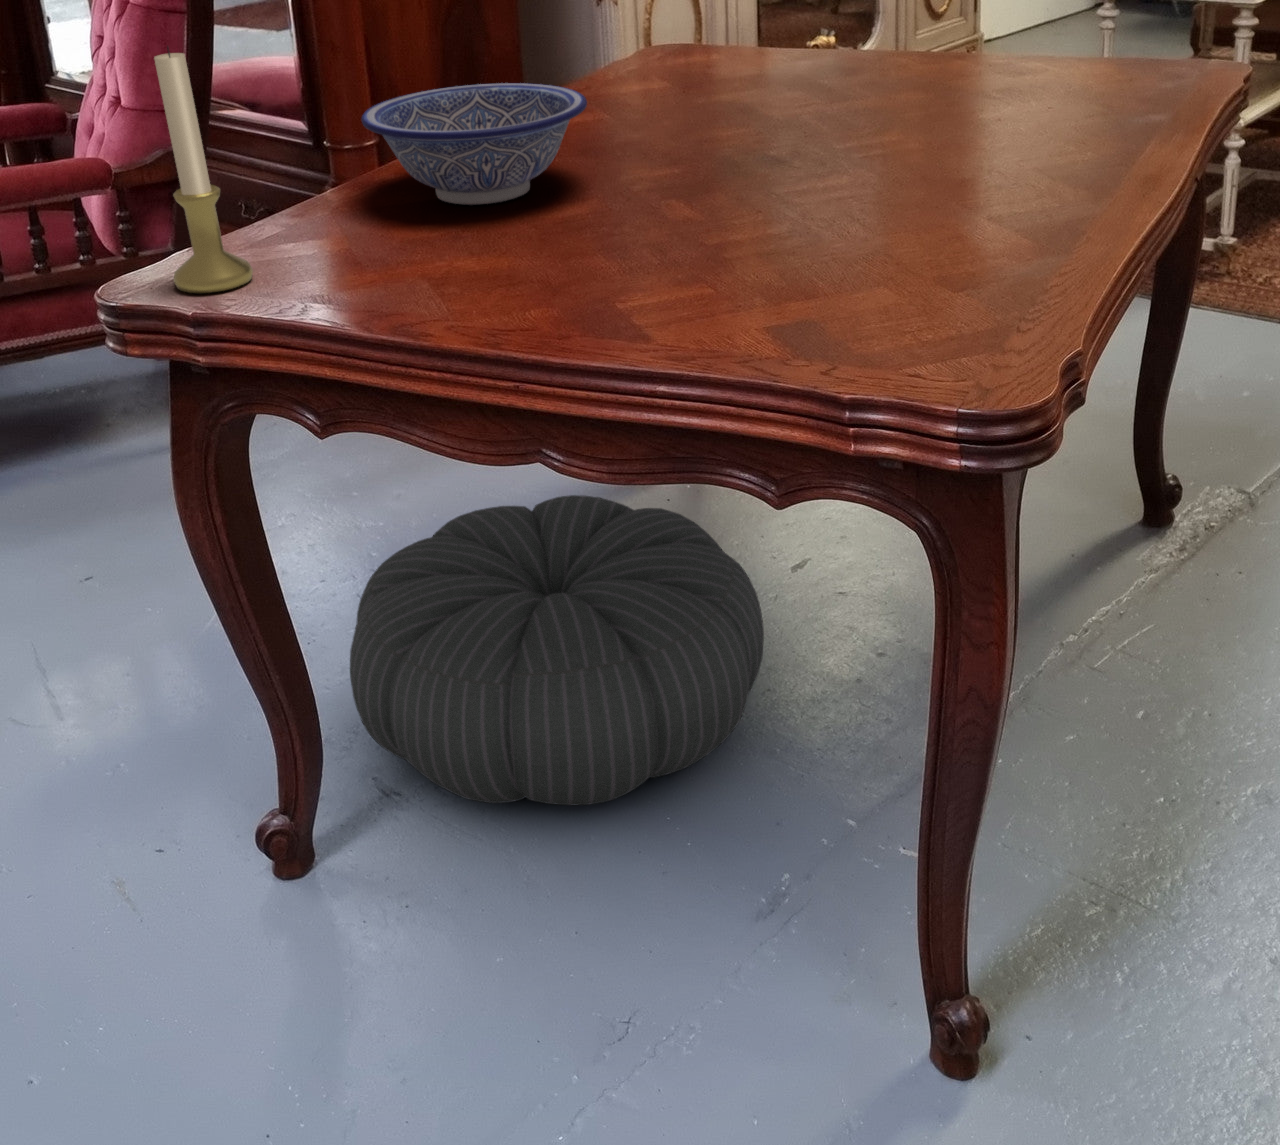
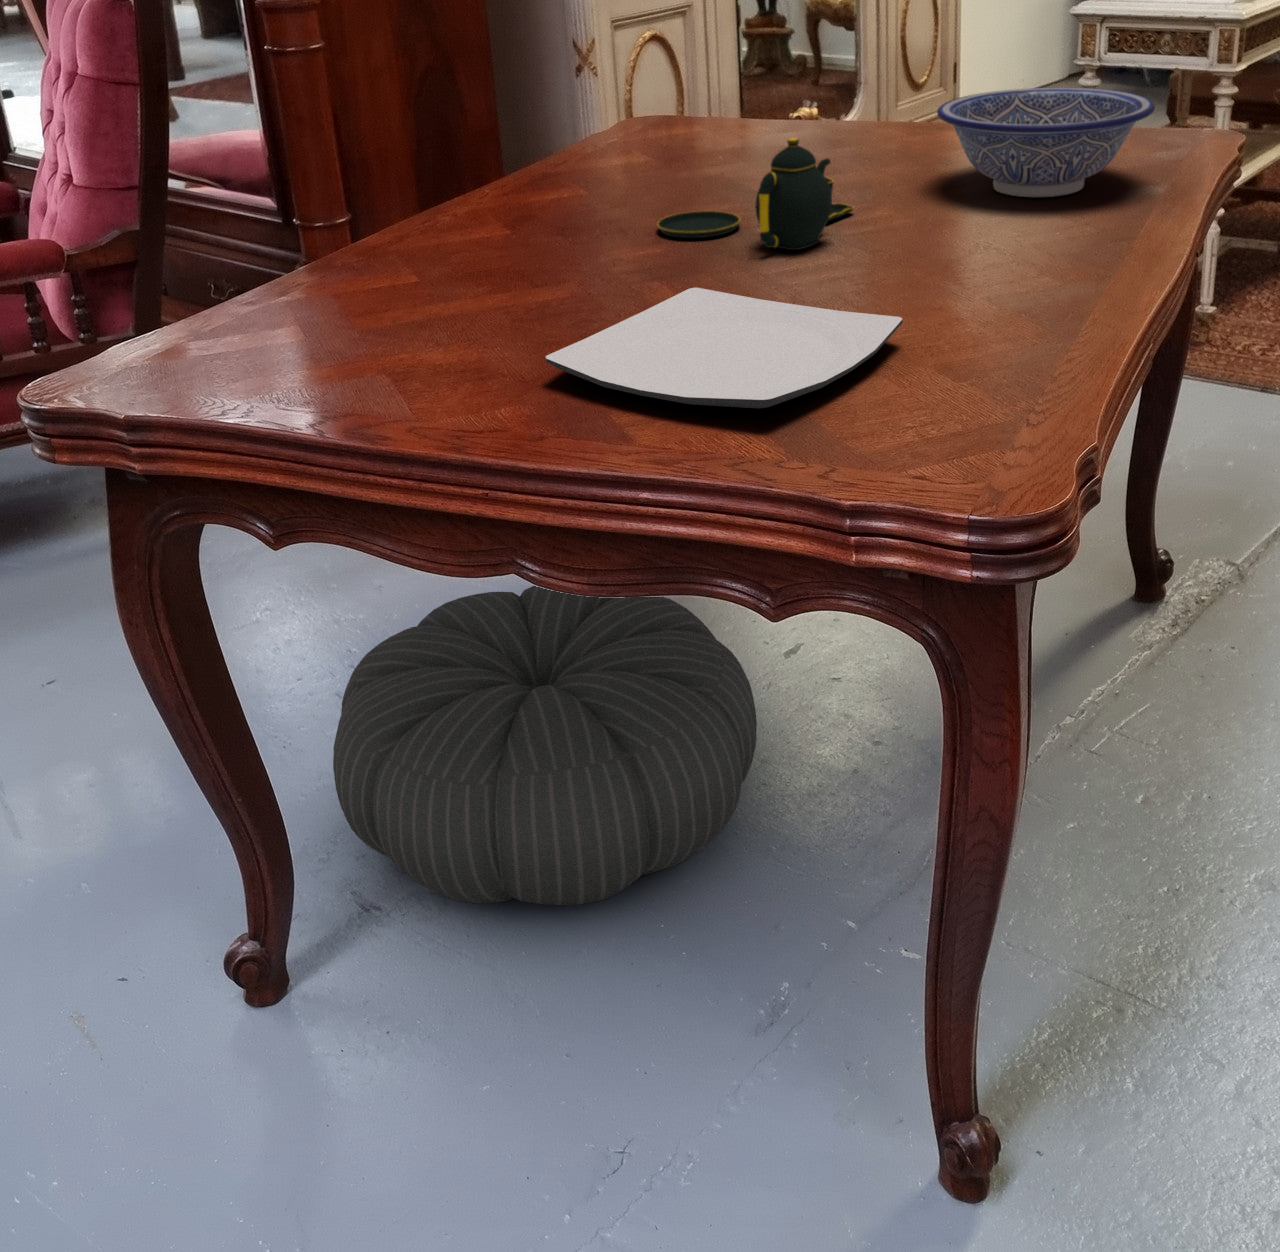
candle holder: present [154,46,253,293] -> none [102,128,215,389]
teapot: none [672,63,864,171] -> present [657,138,854,250]
decorative bowl: present [361,83,587,205] -> present [937,88,1155,197]
plate: none [568,204,905,313] -> present [546,288,903,408]

